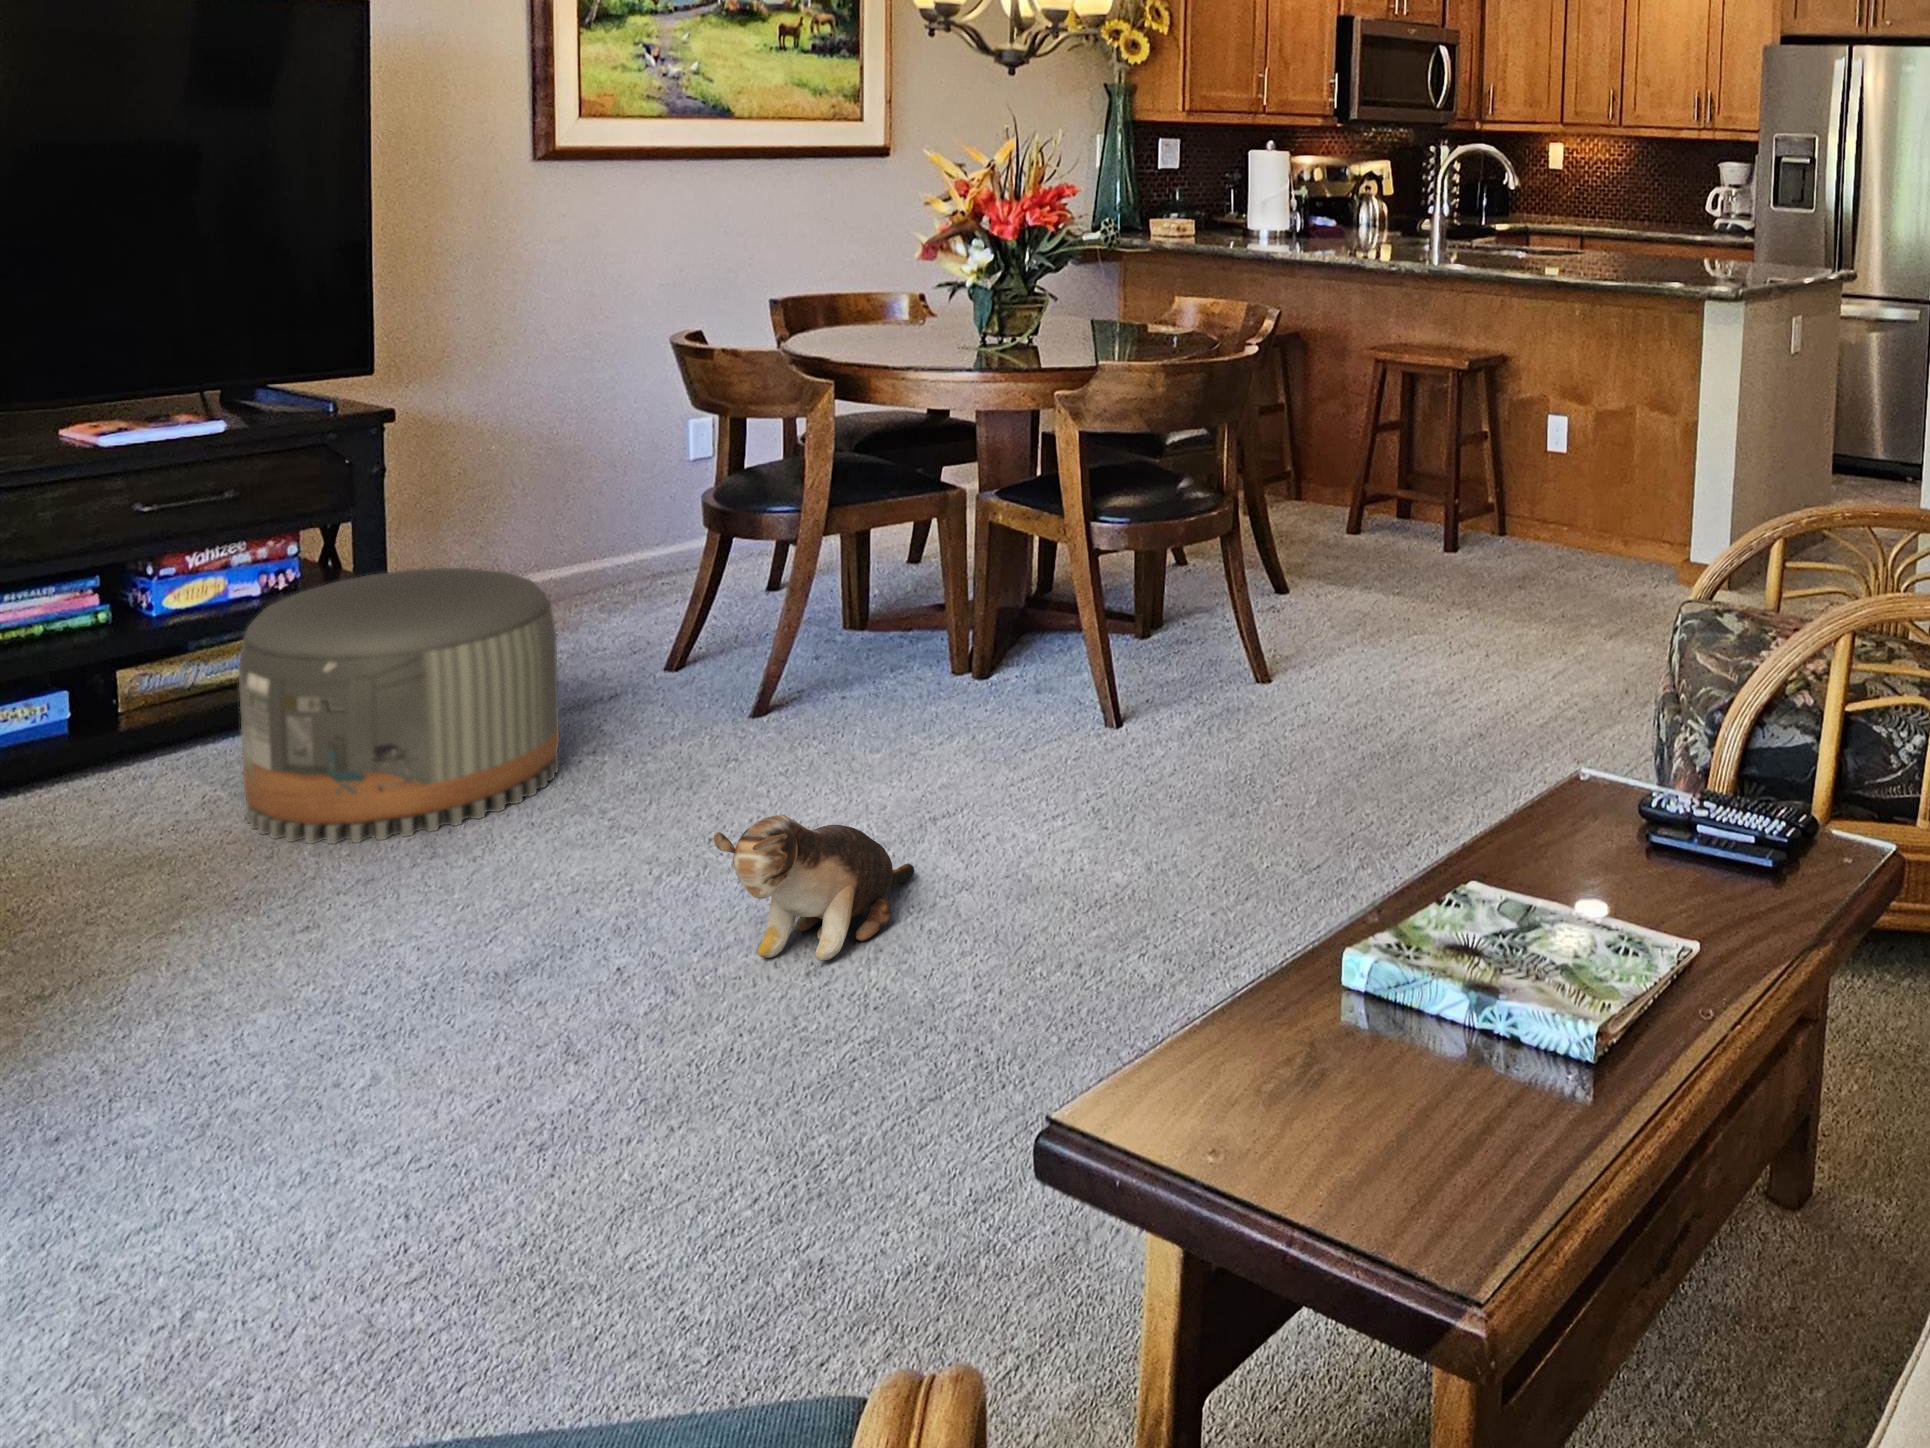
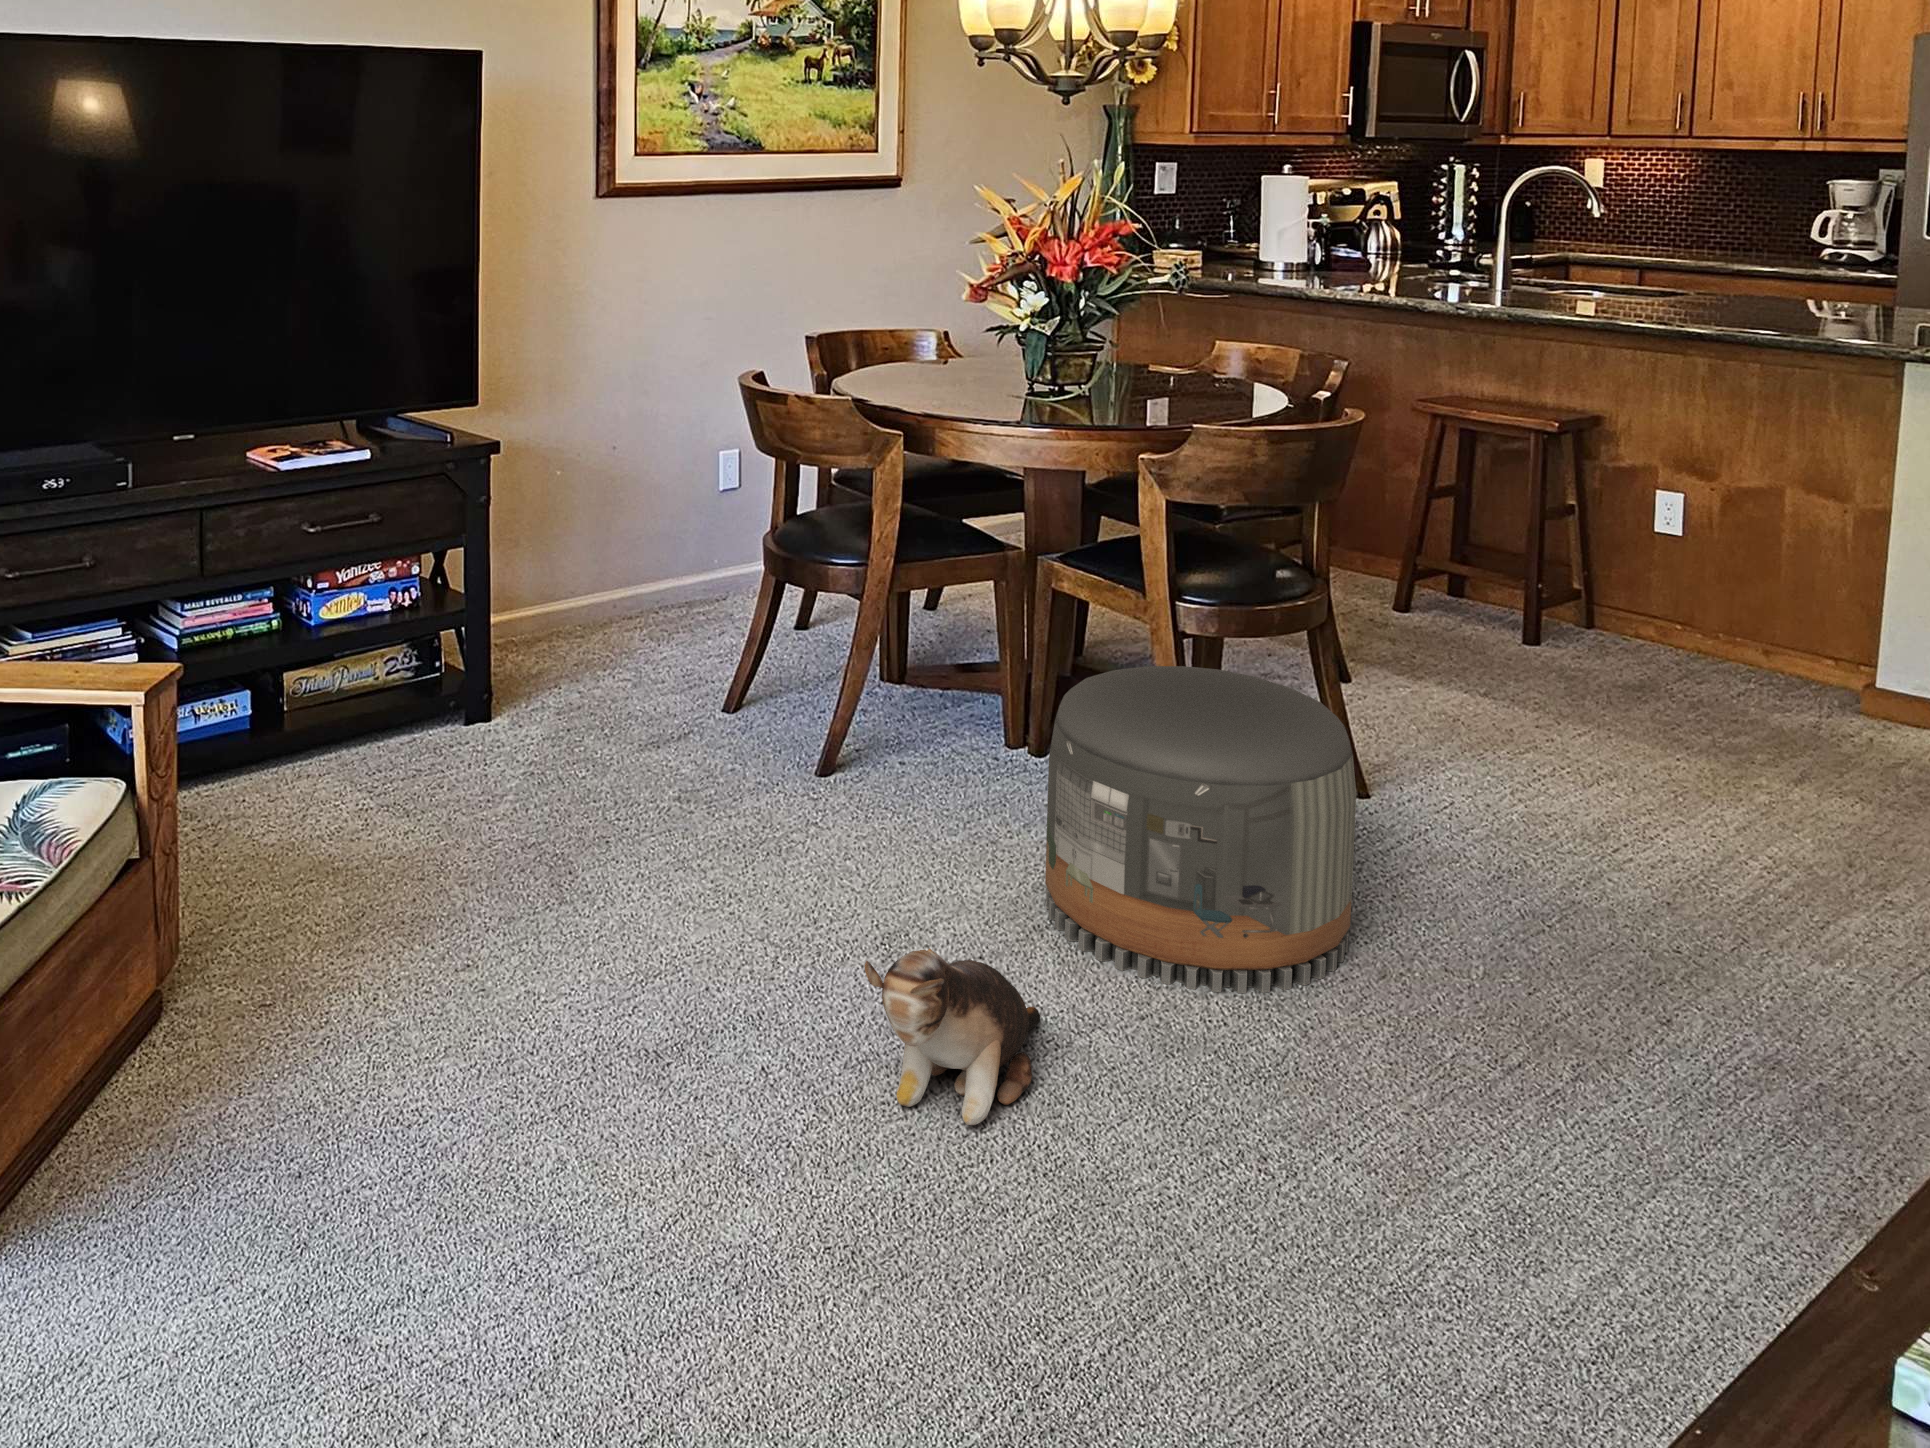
pouf: present [239,568,559,844] -> present [1045,666,1356,993]

